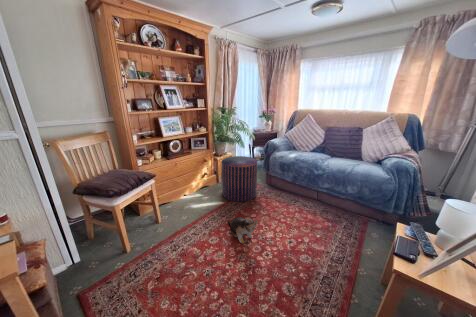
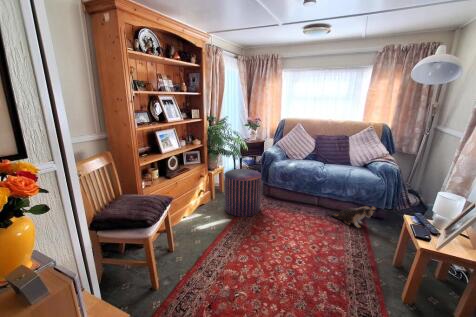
plush toy: present [228,217,258,243] -> present [331,206,376,228]

